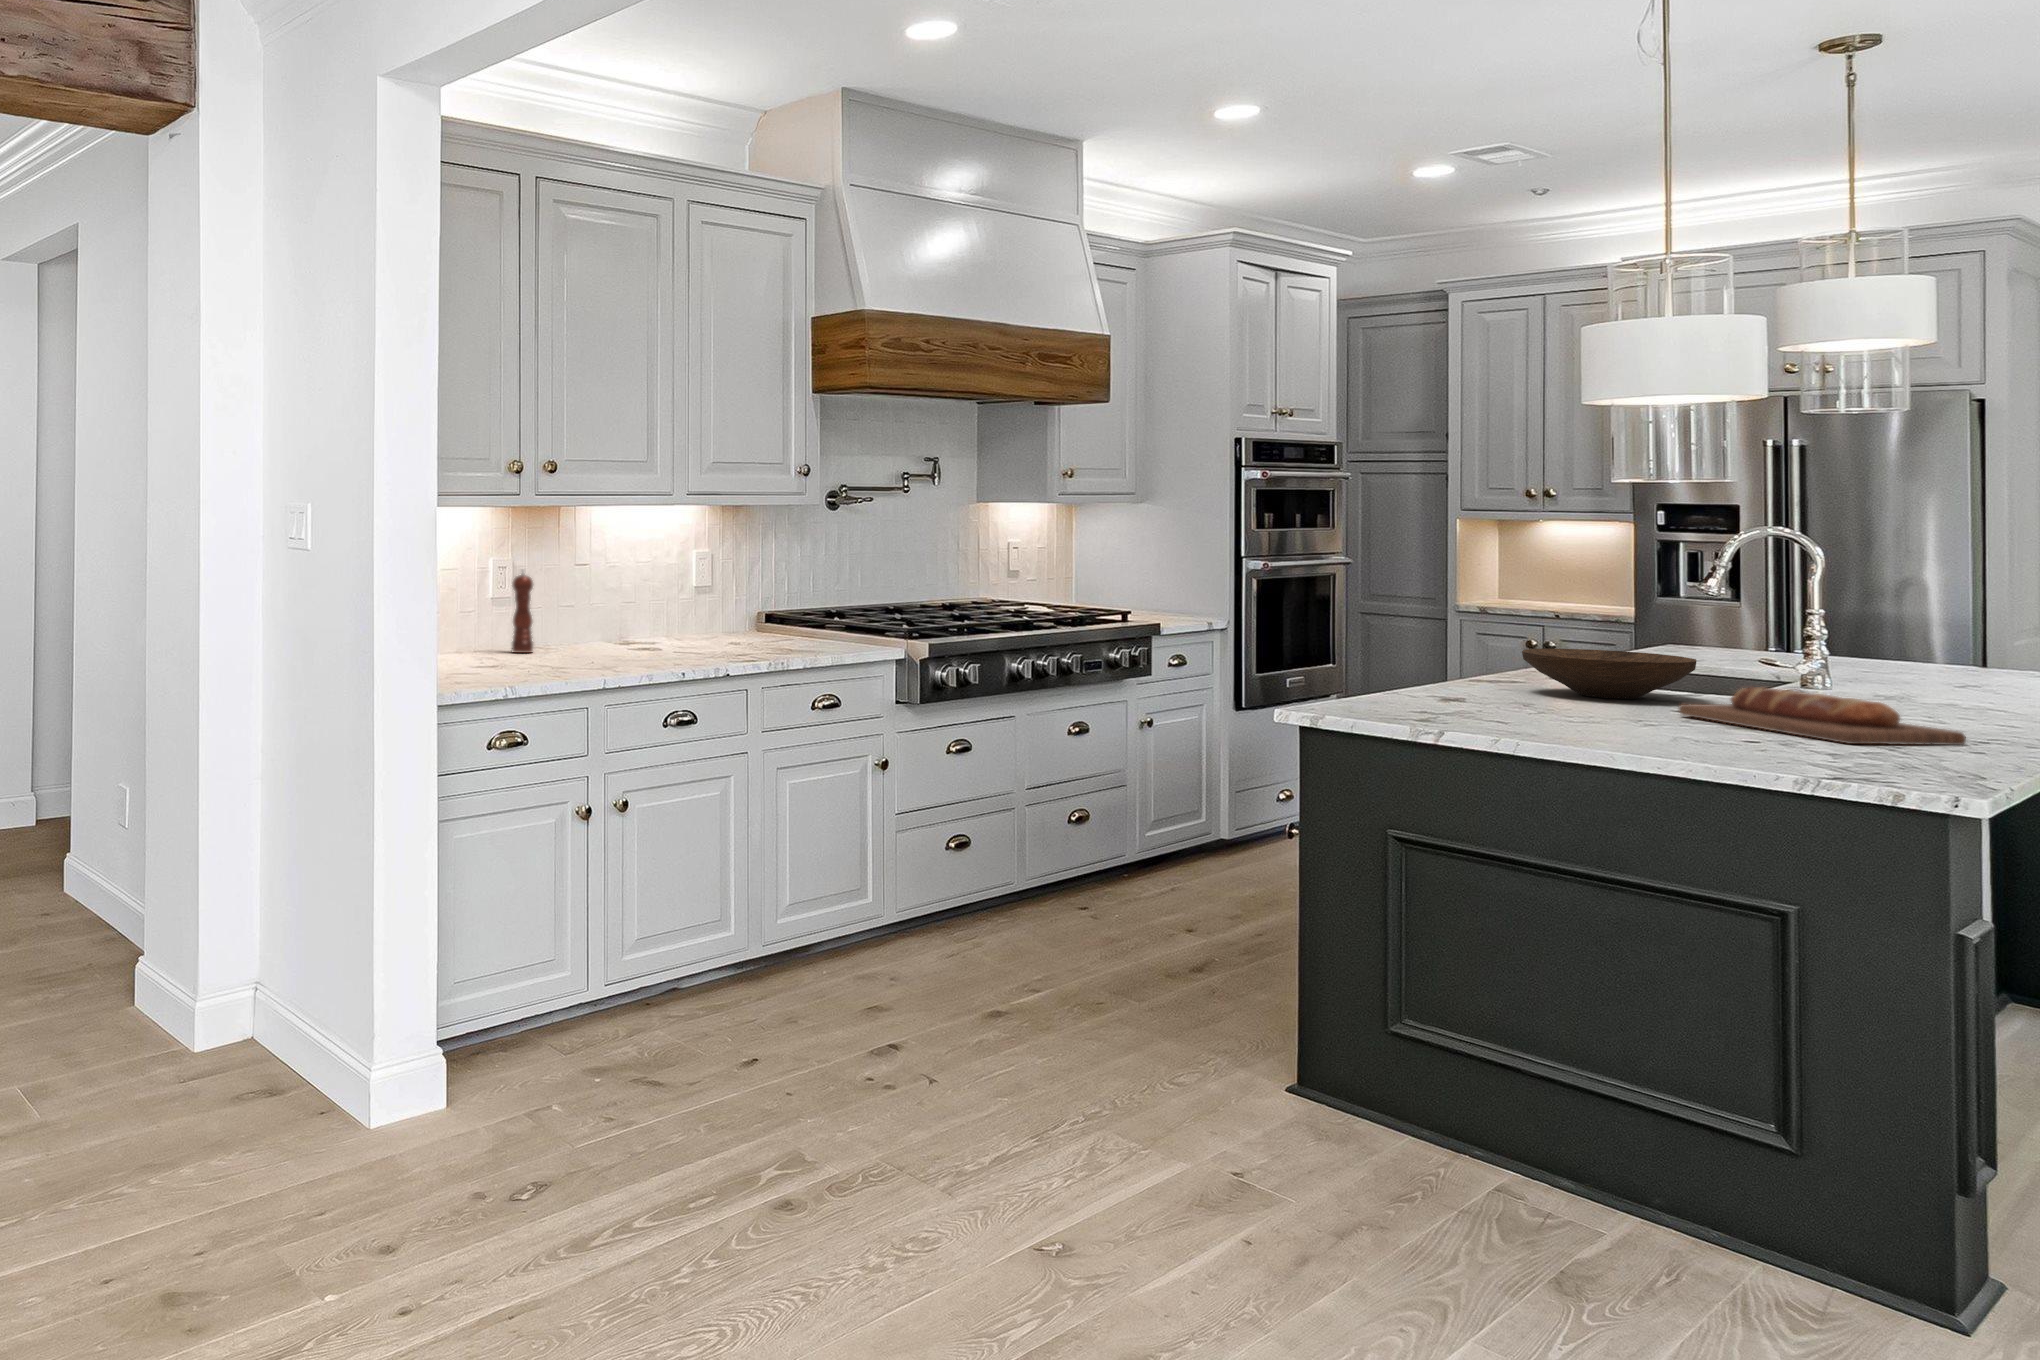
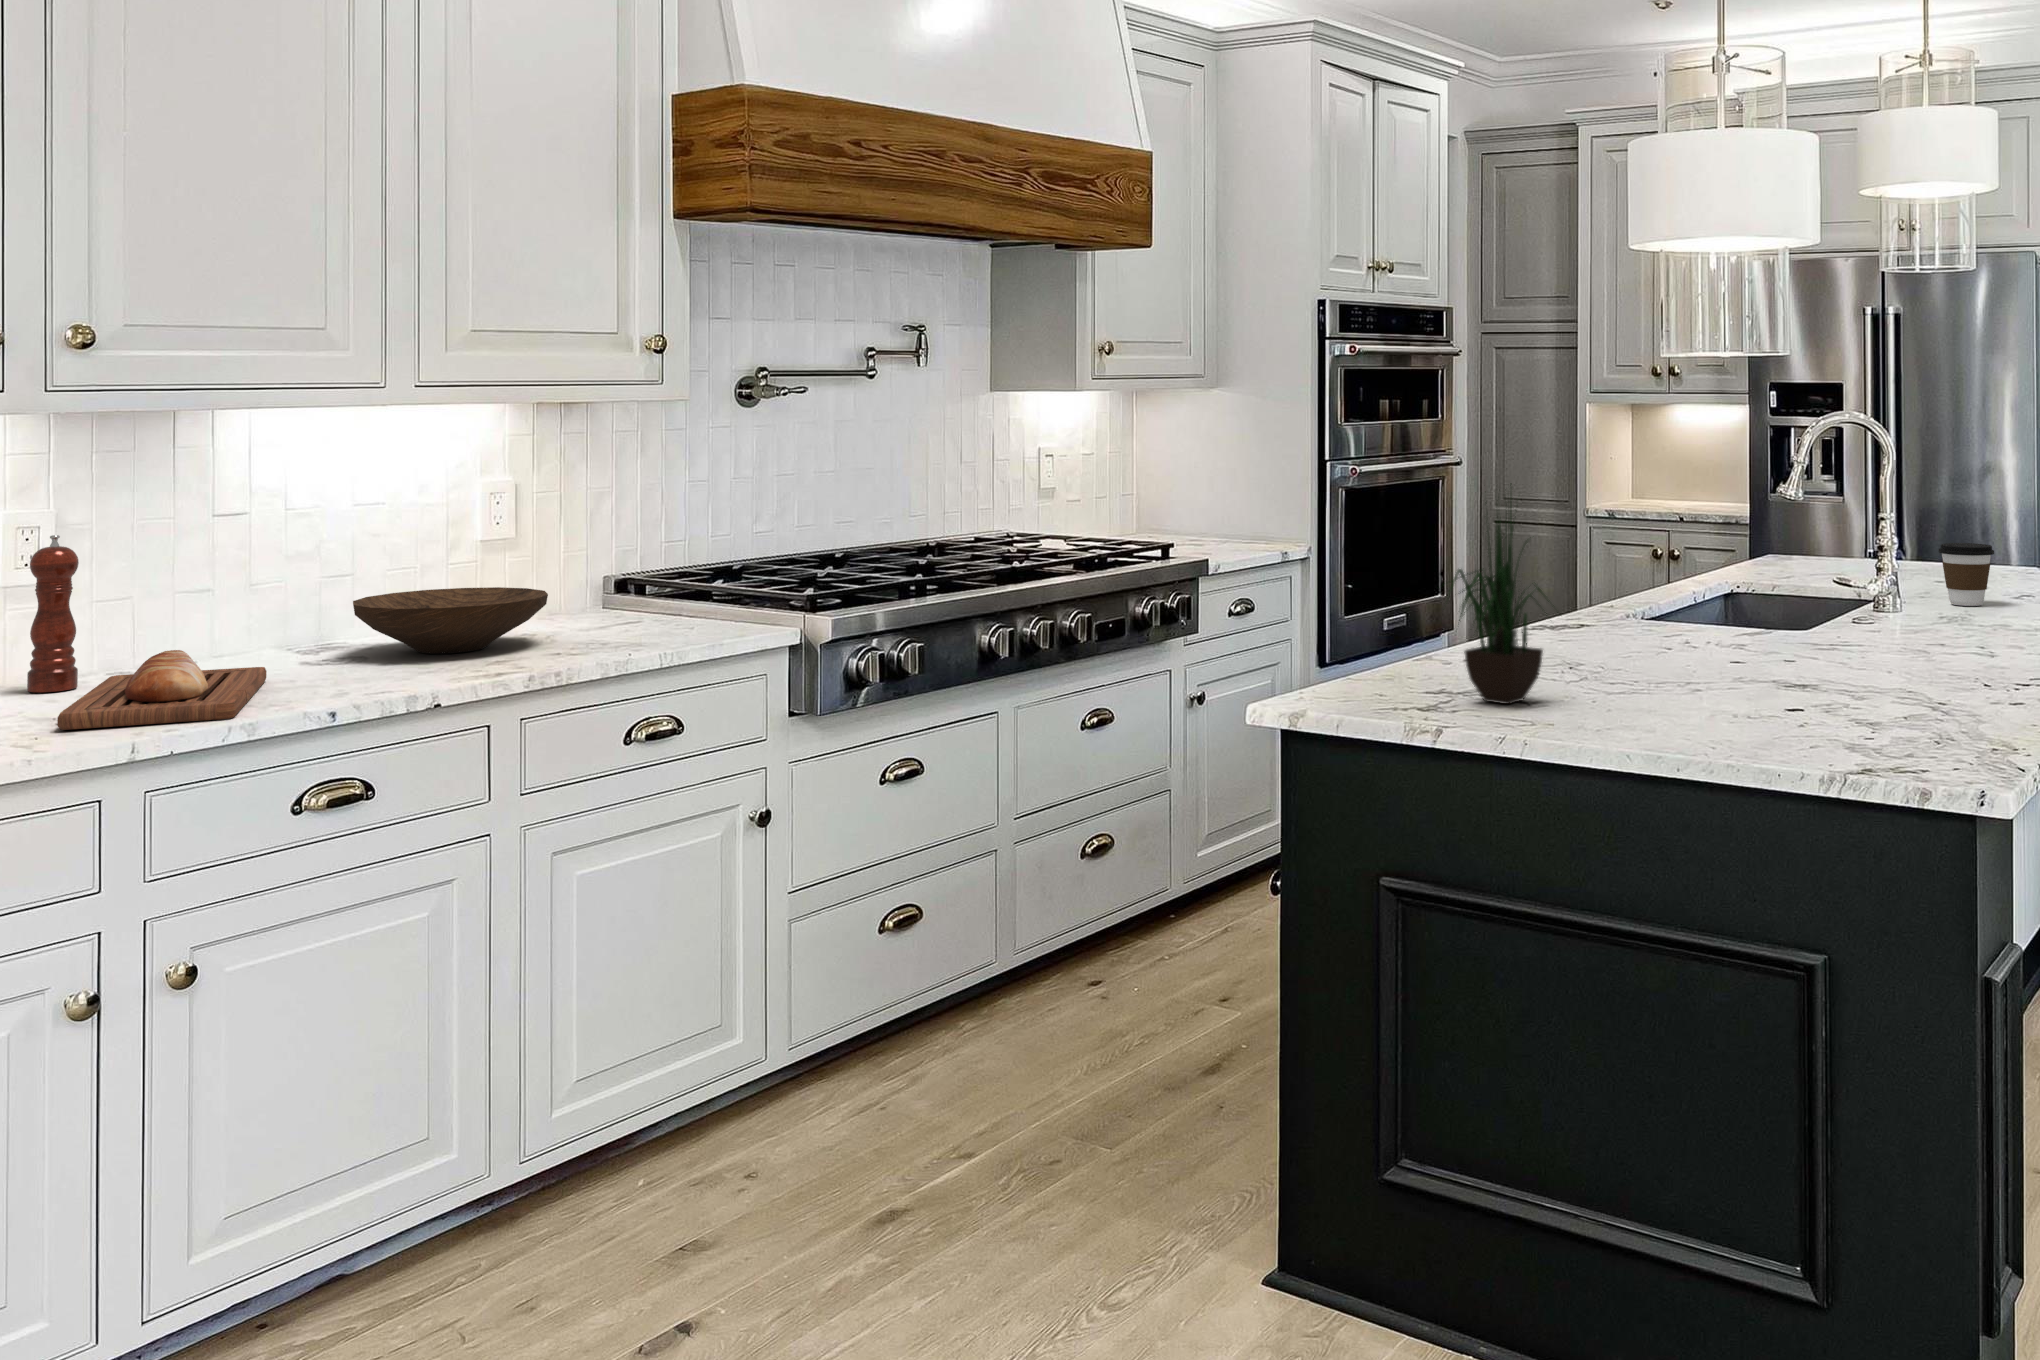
potted plant: none [1410,536,1522,711] -> present [1452,484,1544,704]
coffee cup: none [1868,628,1932,682] -> present [1939,543,1994,606]
wooden bowl: present [1522,649,1696,699] -> present [353,587,548,654]
bread loaf: present [1679,687,1966,745] -> present [57,650,267,730]

